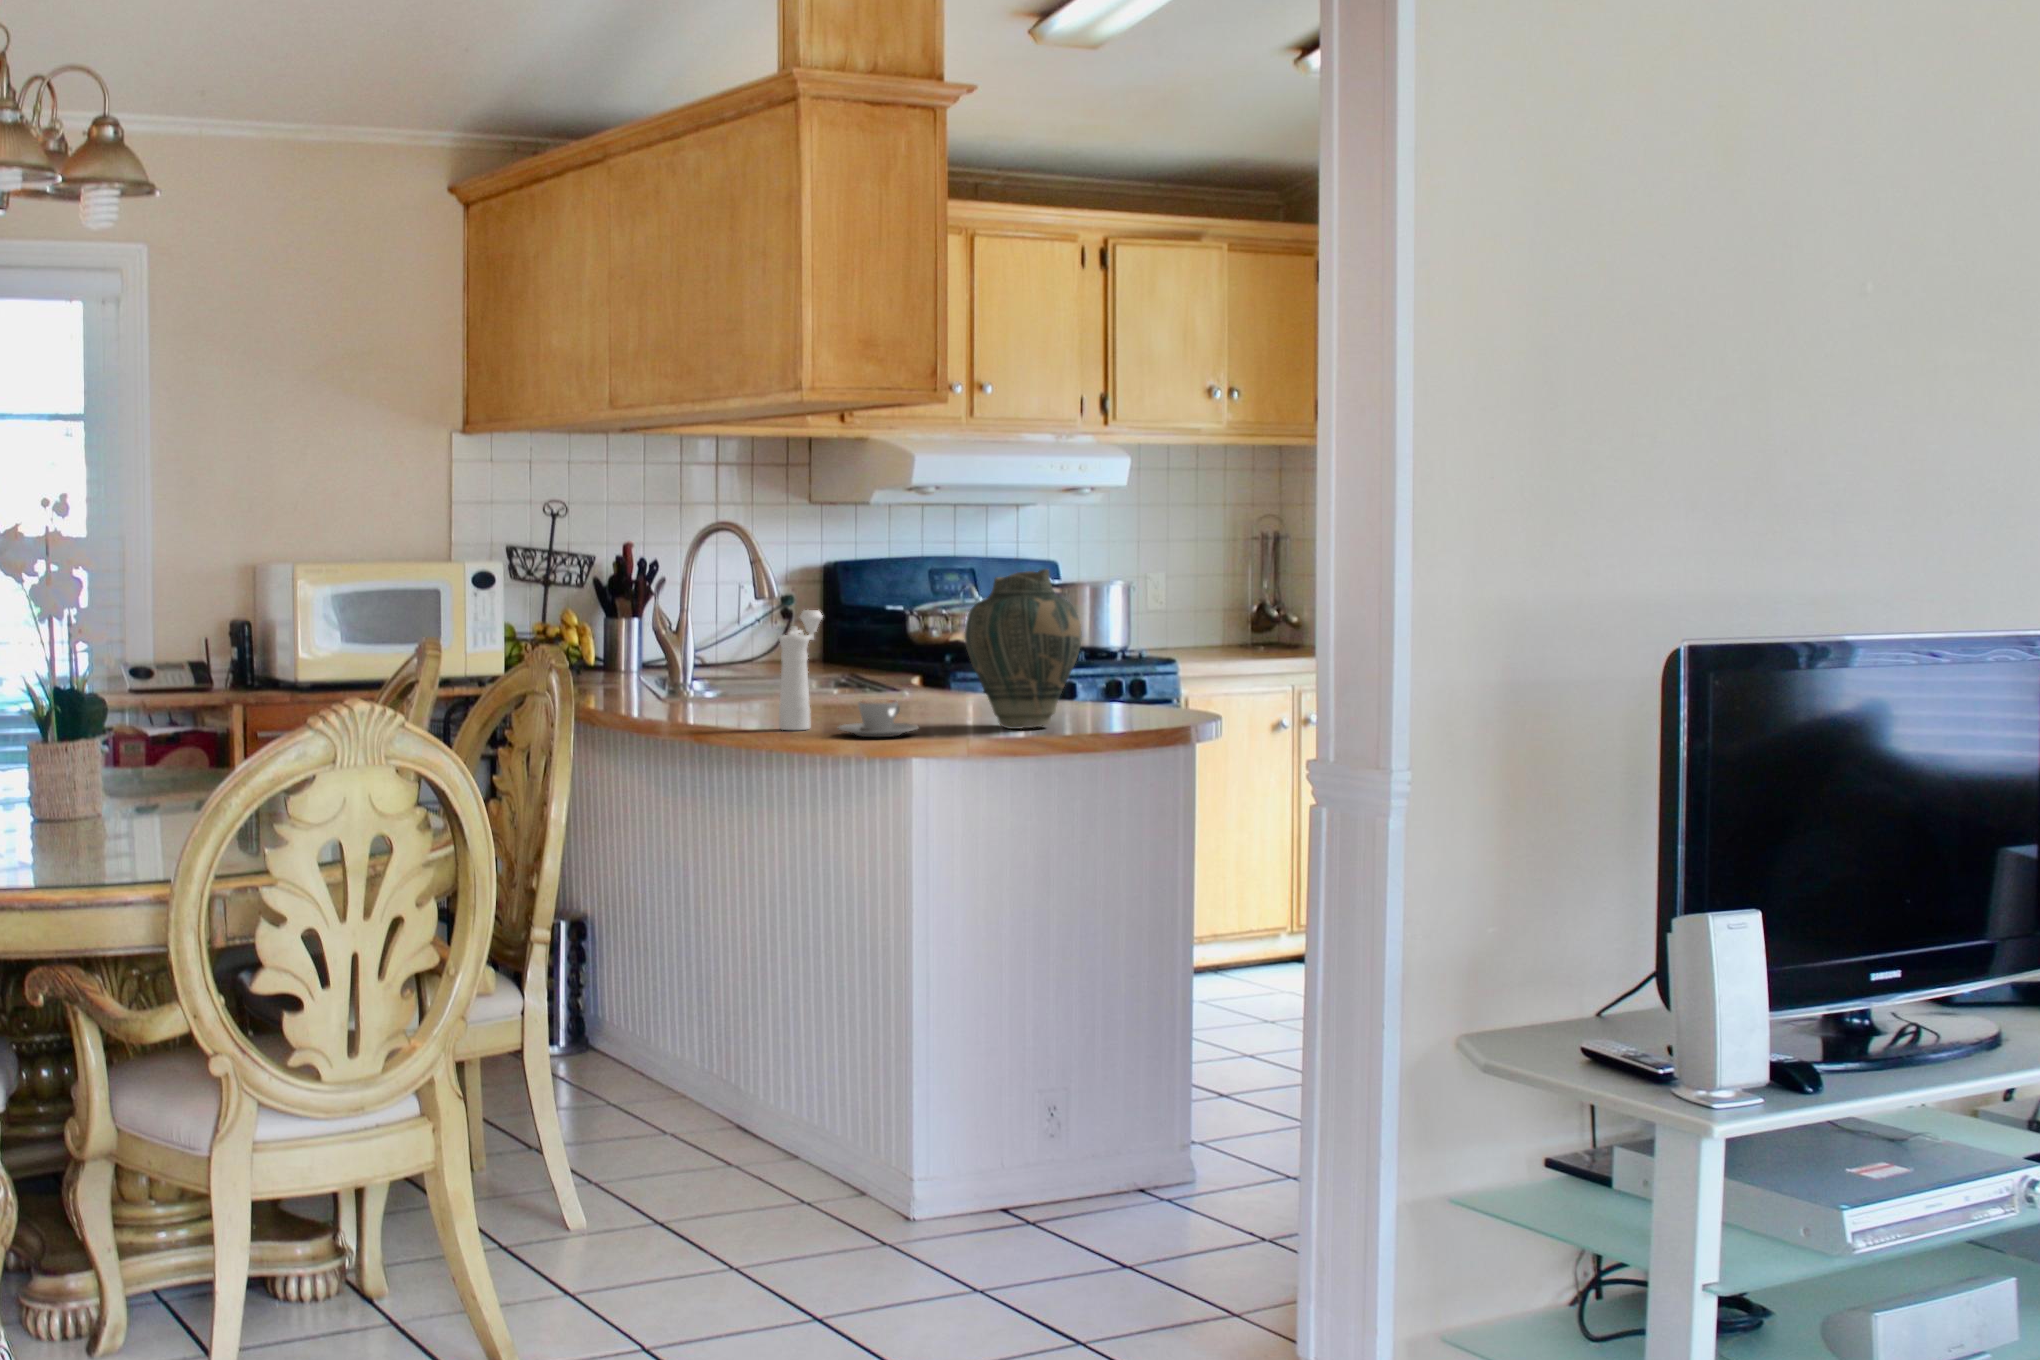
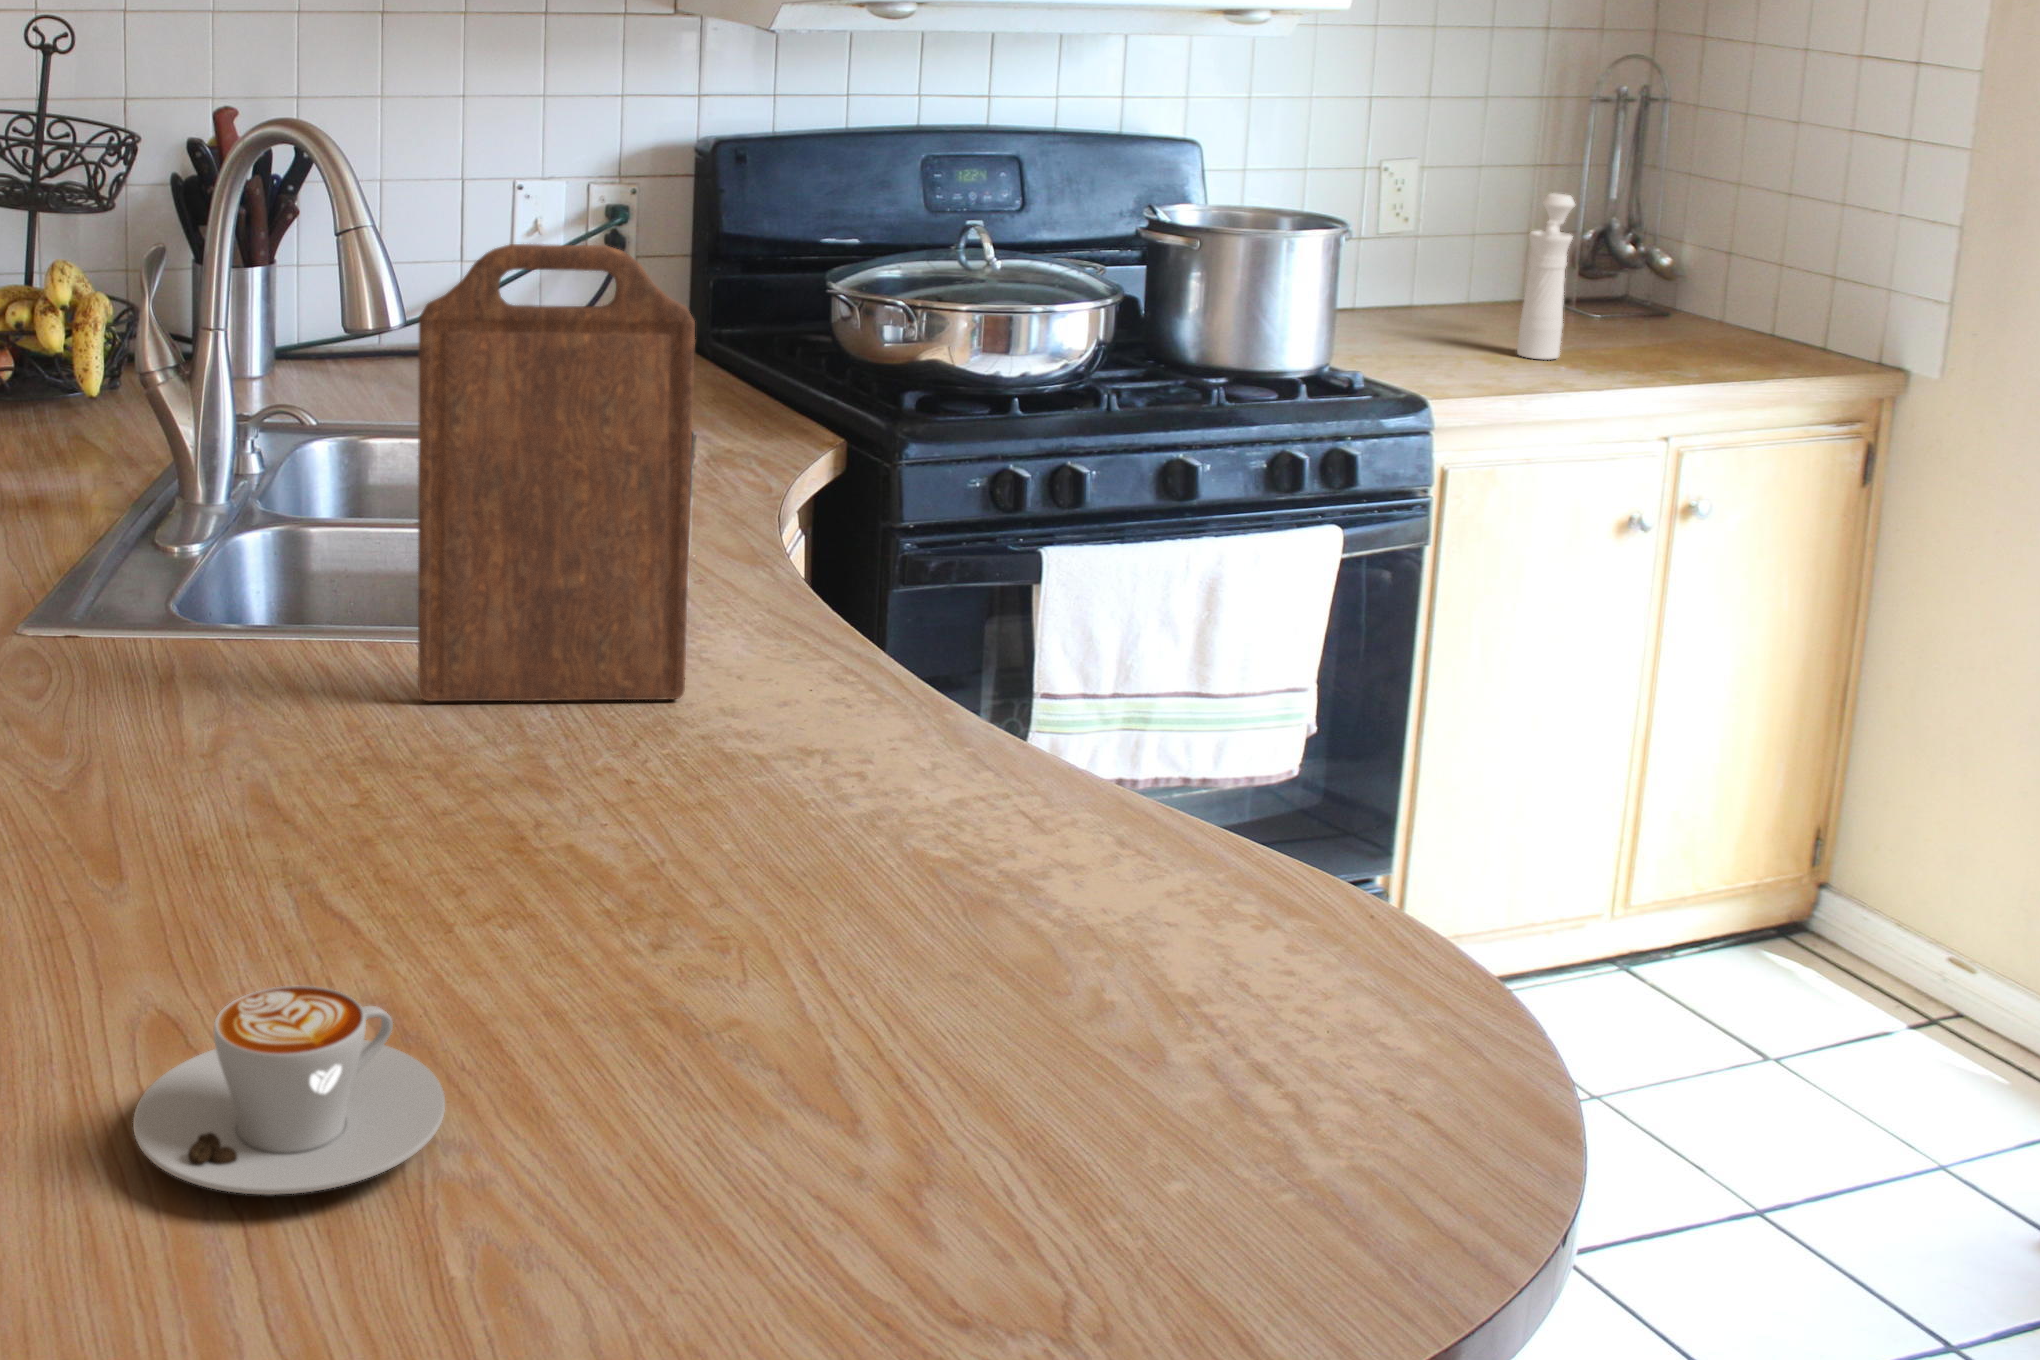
cutting board: none [824,541,917,706] -> present [418,244,695,701]
vase: present [964,569,1081,729] -> none [675,499,1105,1100]
pepper mill: present [778,610,823,730] -> present [1517,194,1575,360]

